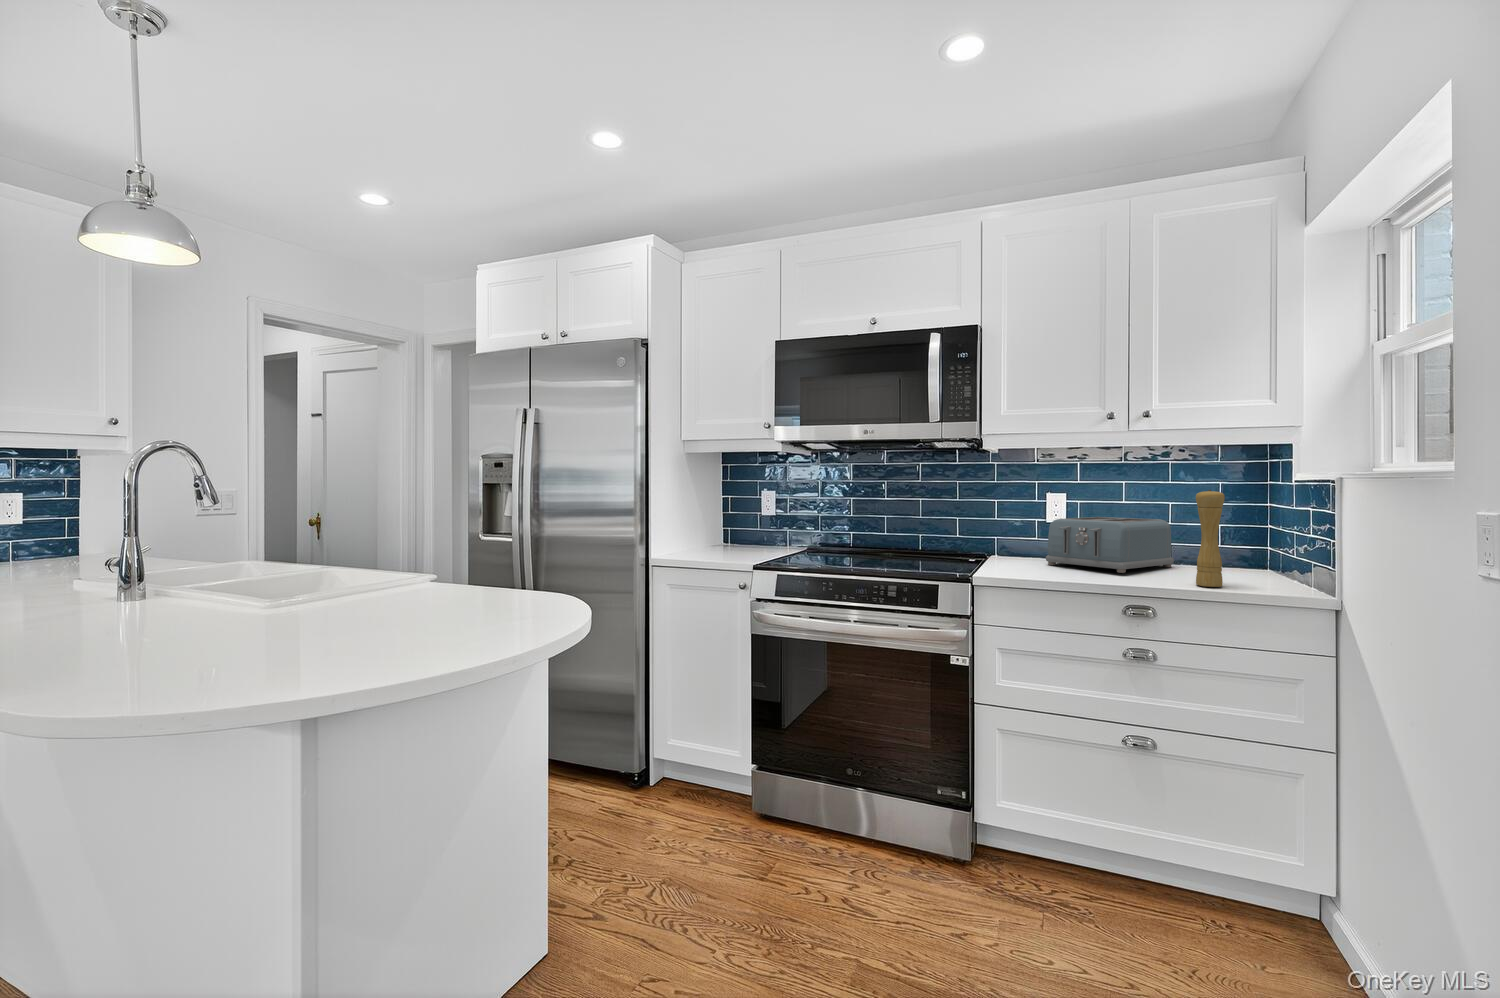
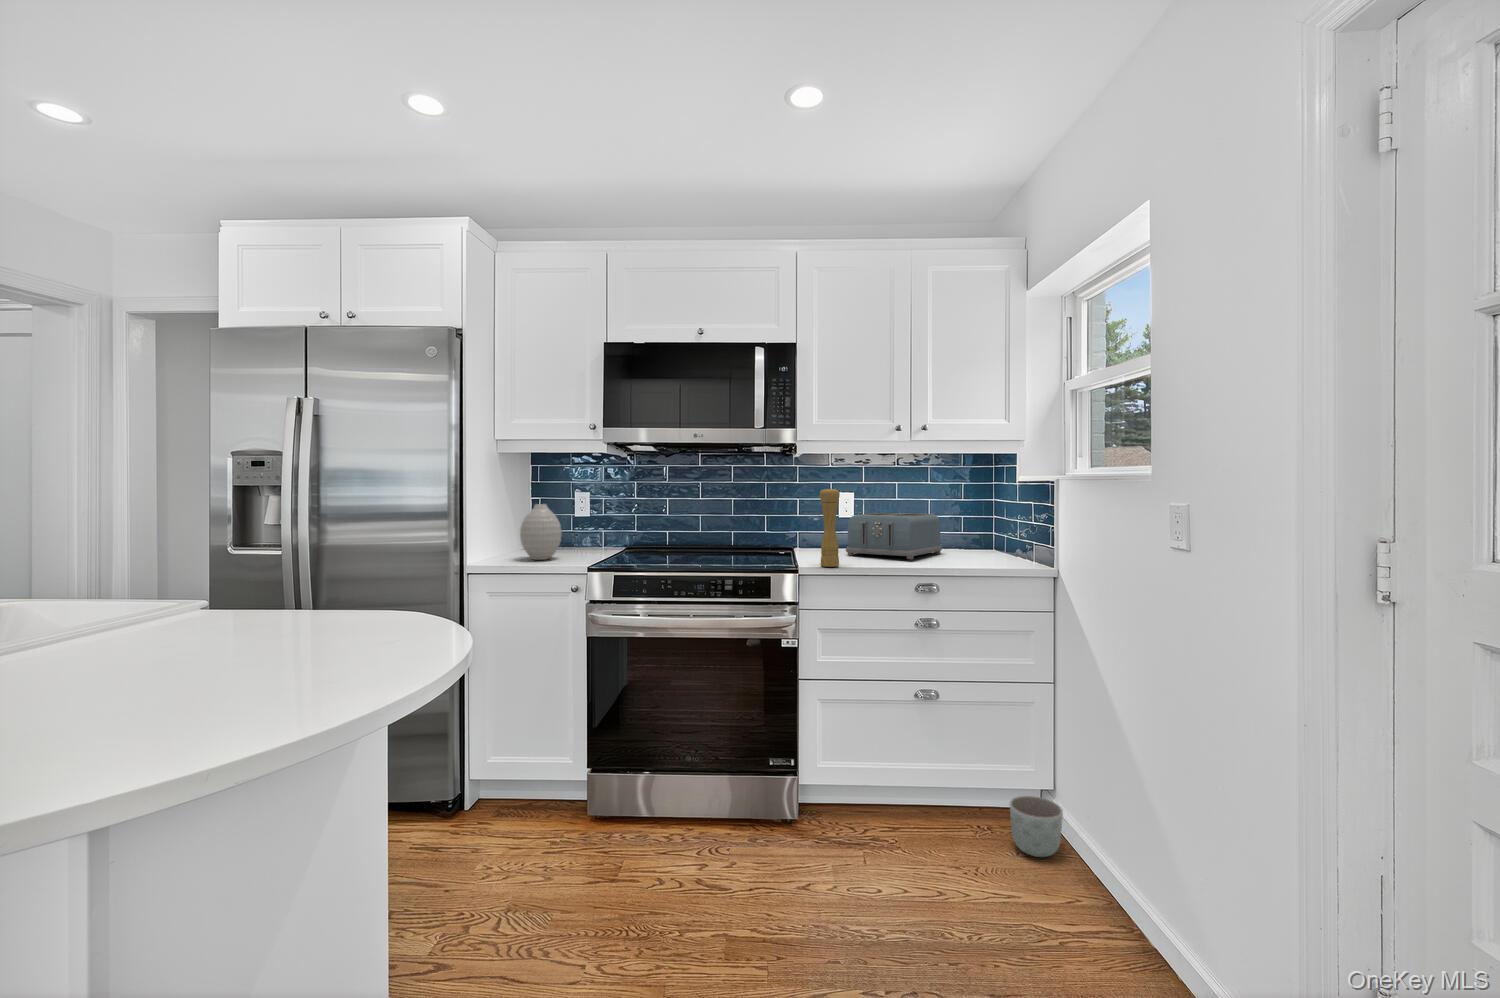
pepper mill: present [1196,490,1225,587] -> present [820,488,840,567]
vase: none [703,503,741,557] -> present [520,504,562,560]
planter: none [1234,875,1310,957] -> present [1010,796,1063,857]

